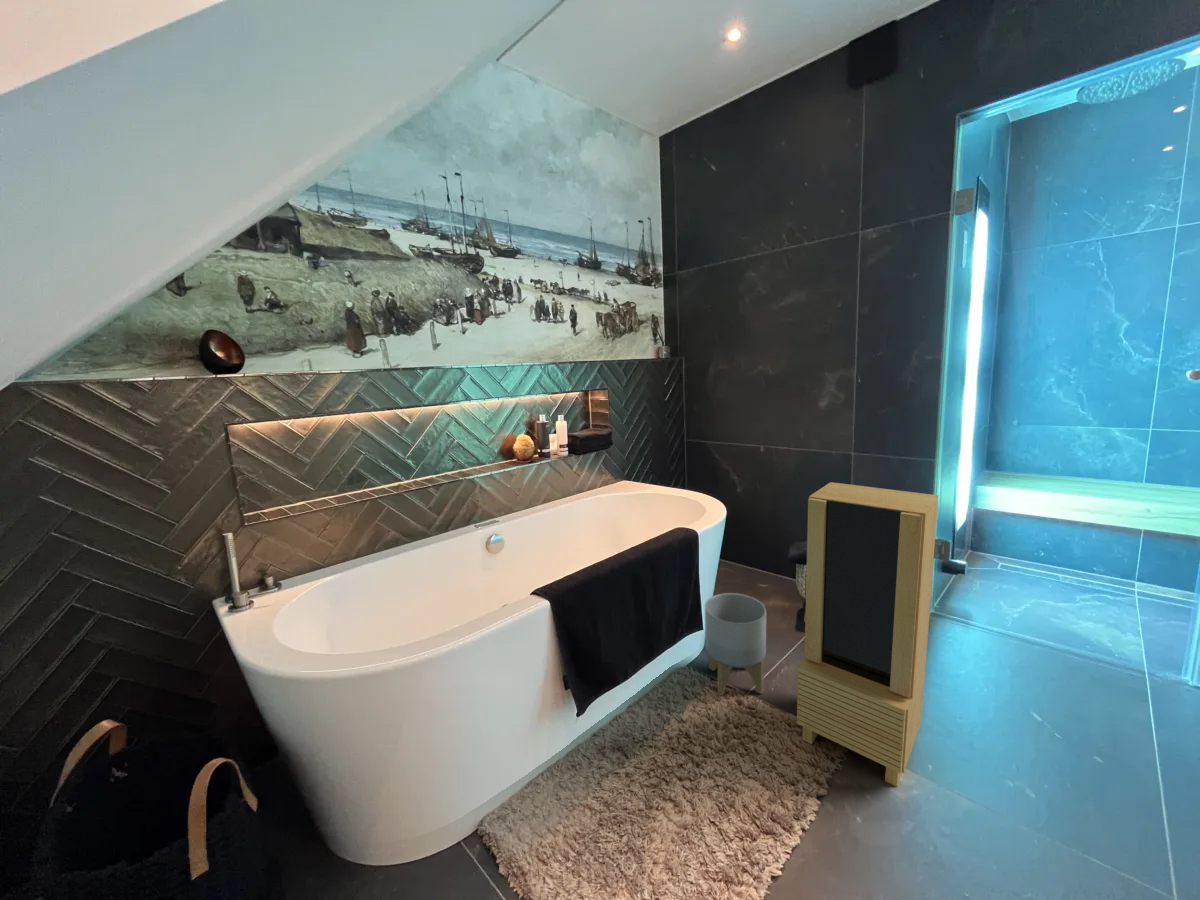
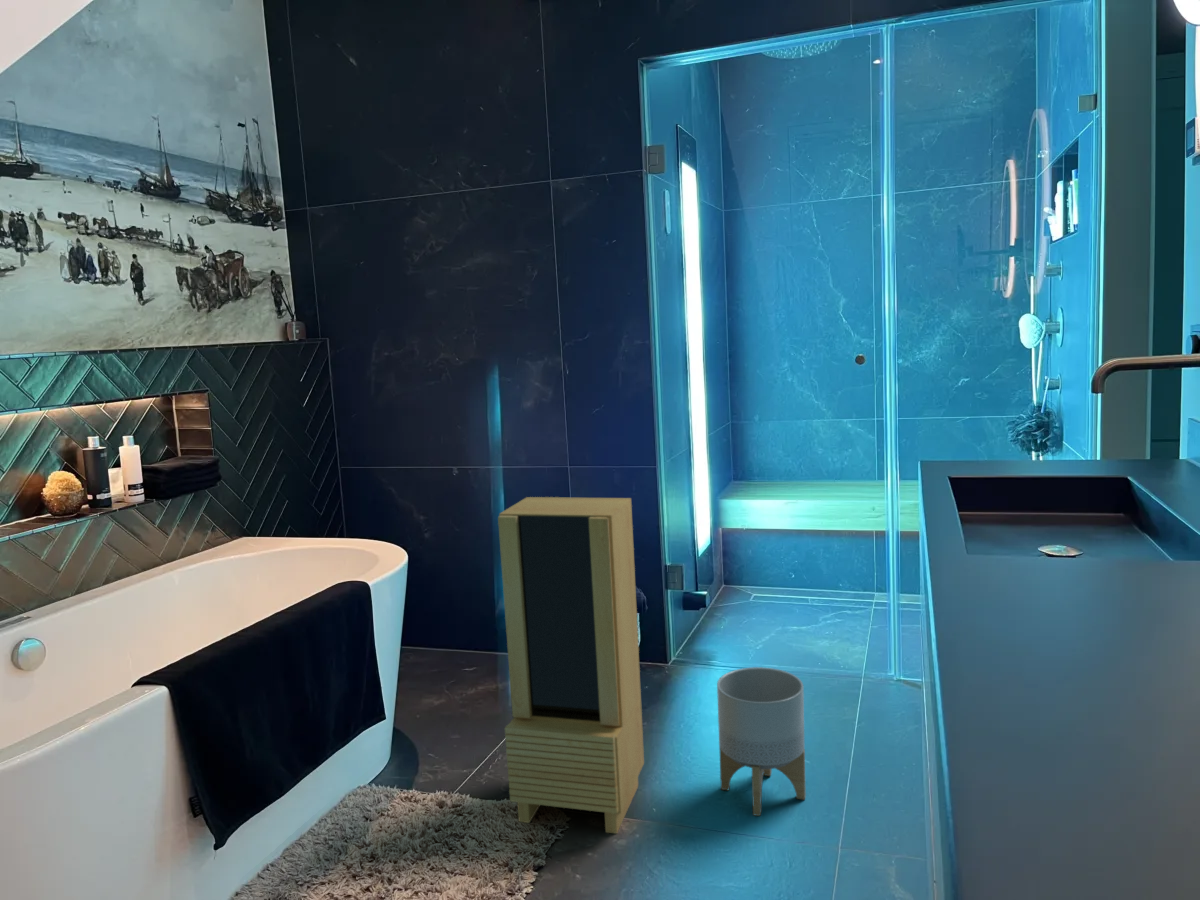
planter: present [705,593,766,696] -> present [717,667,806,816]

